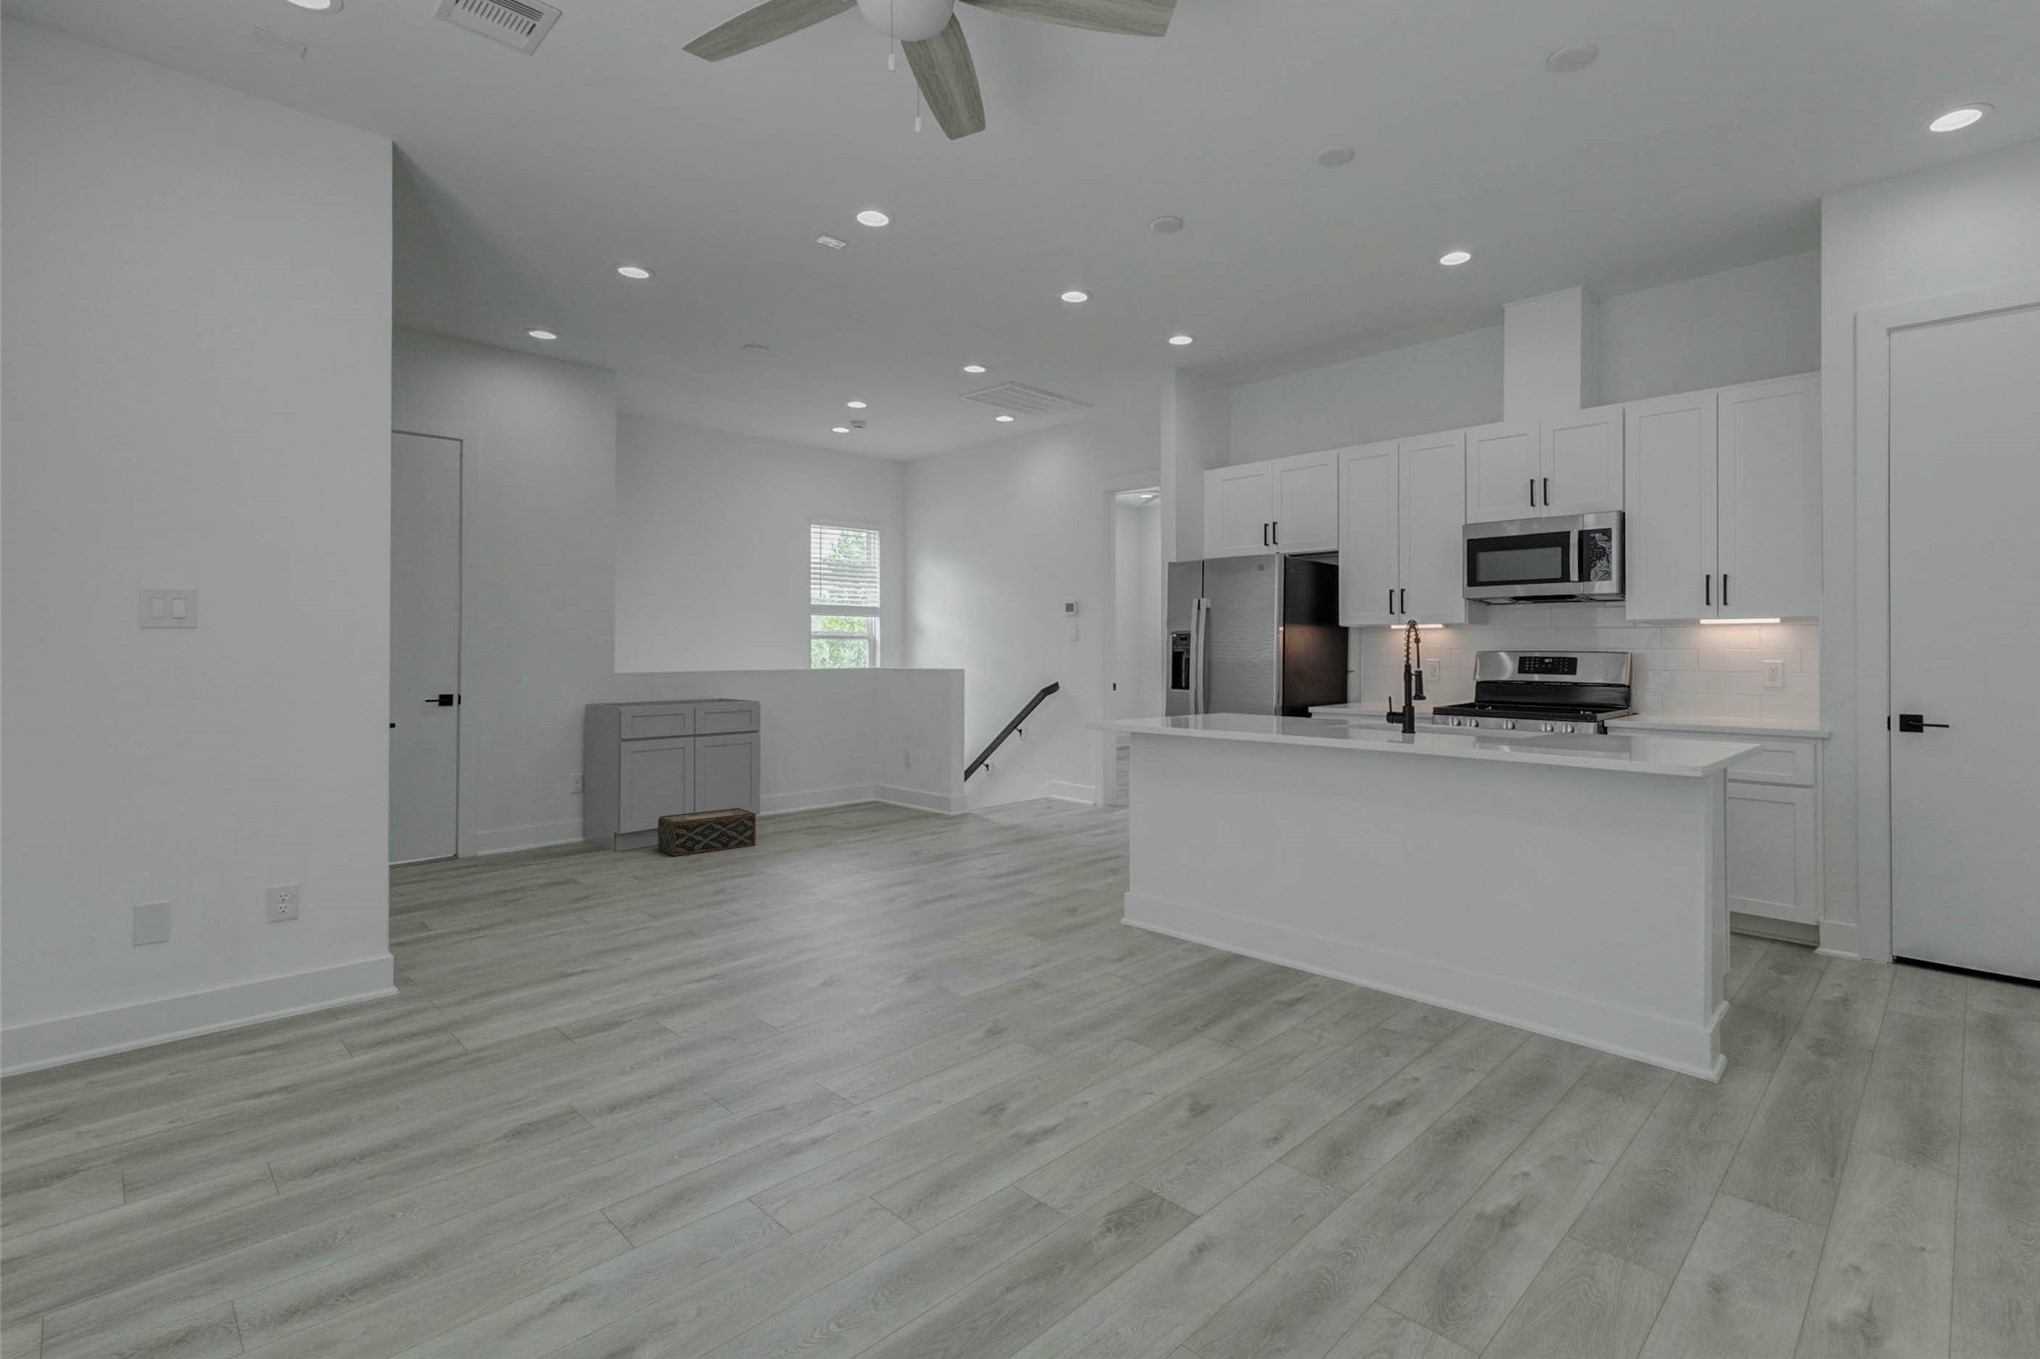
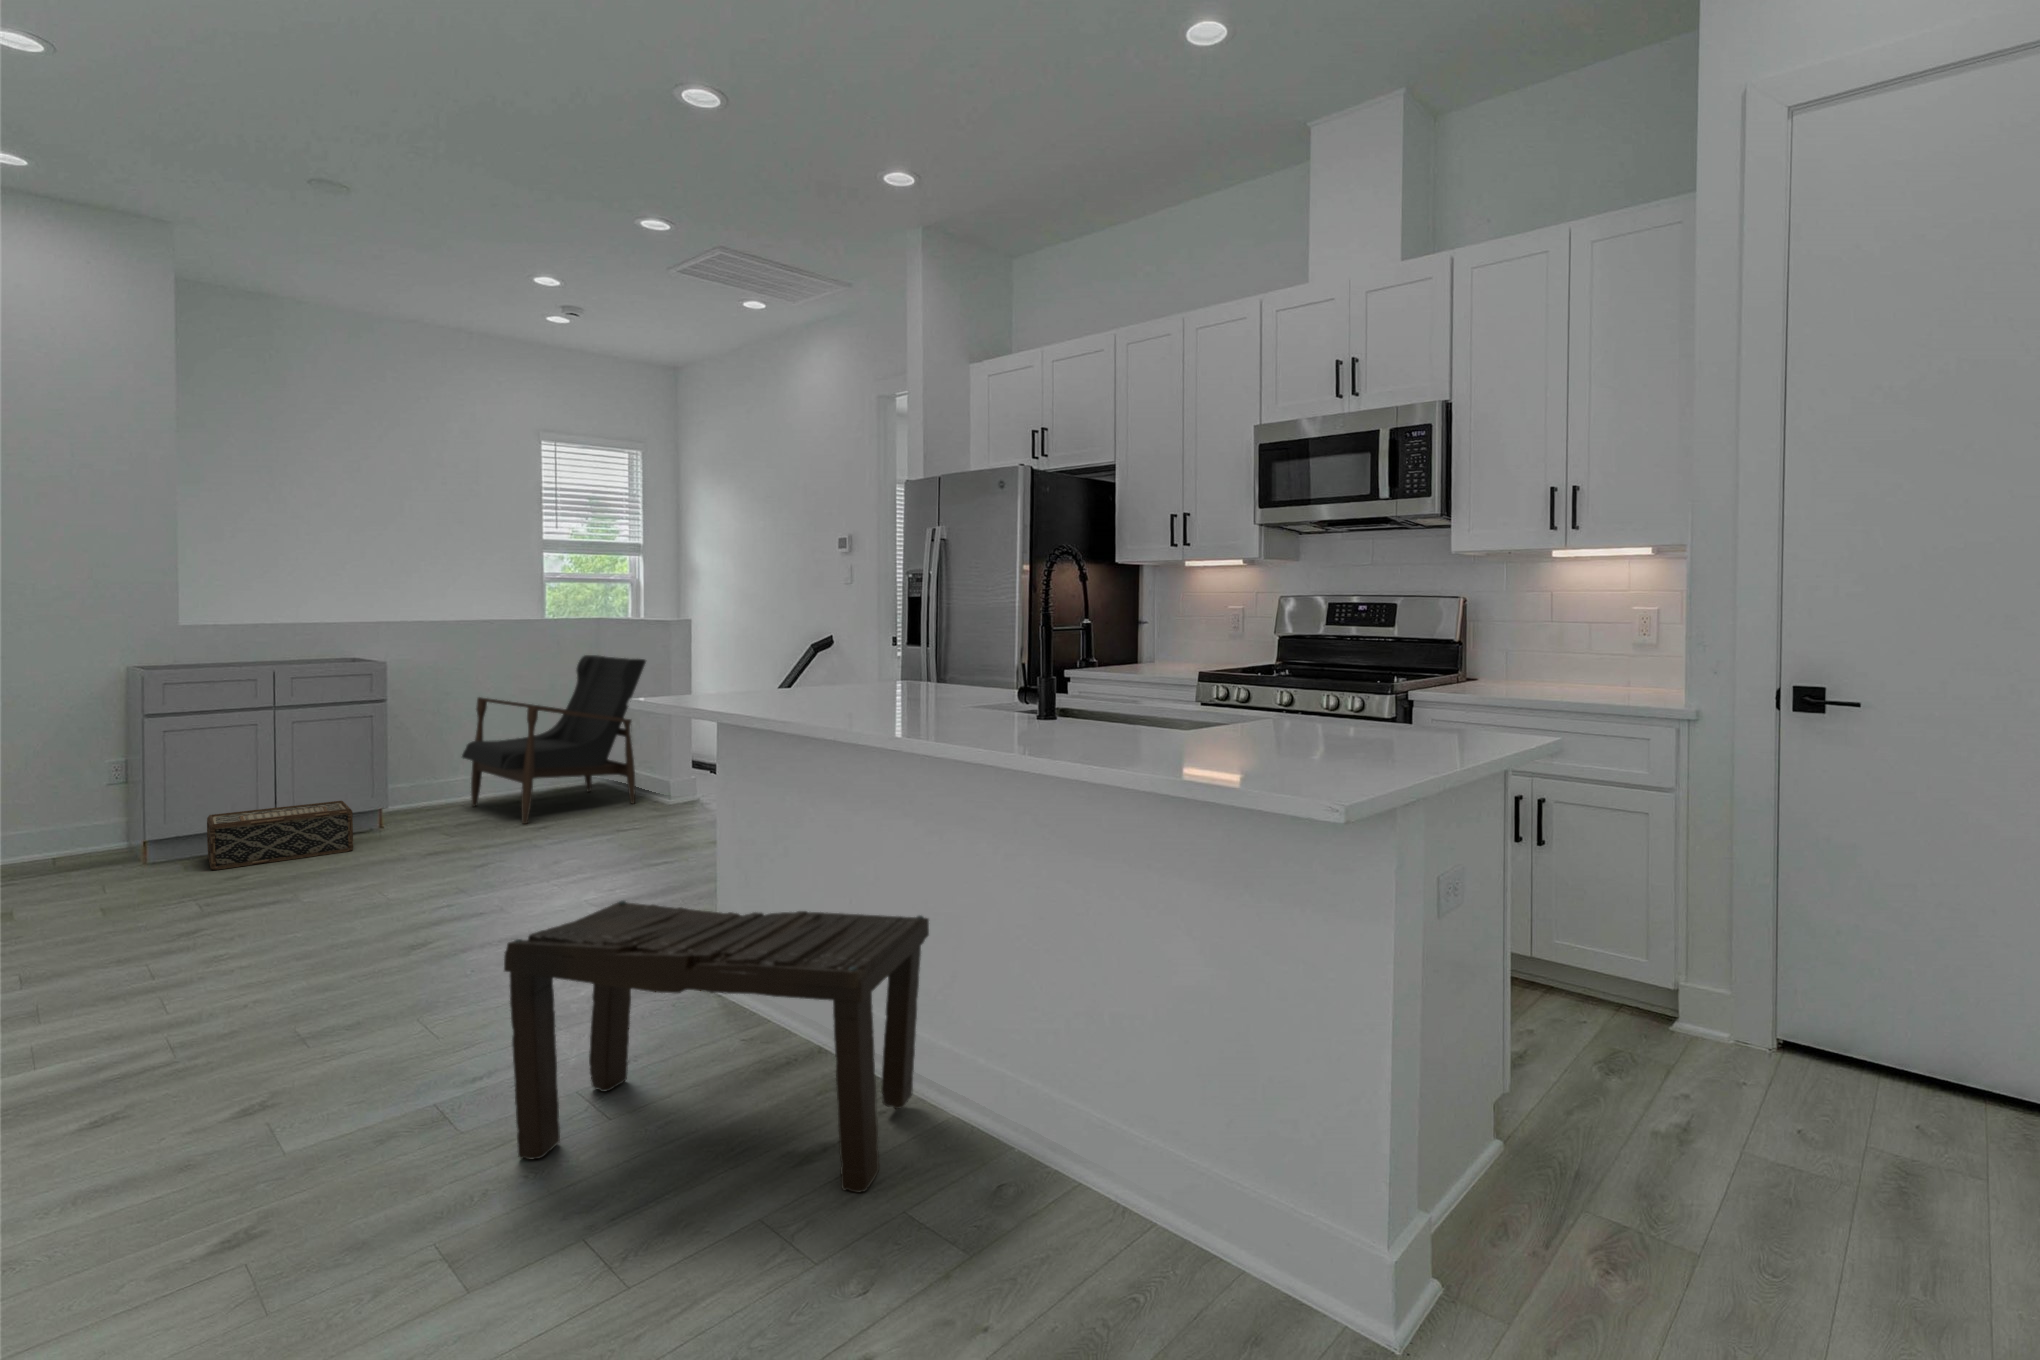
armchair: none [797,698,932,829] -> present [462,655,646,824]
bench: none [1099,851,1336,1017] -> present [504,900,929,1192]

